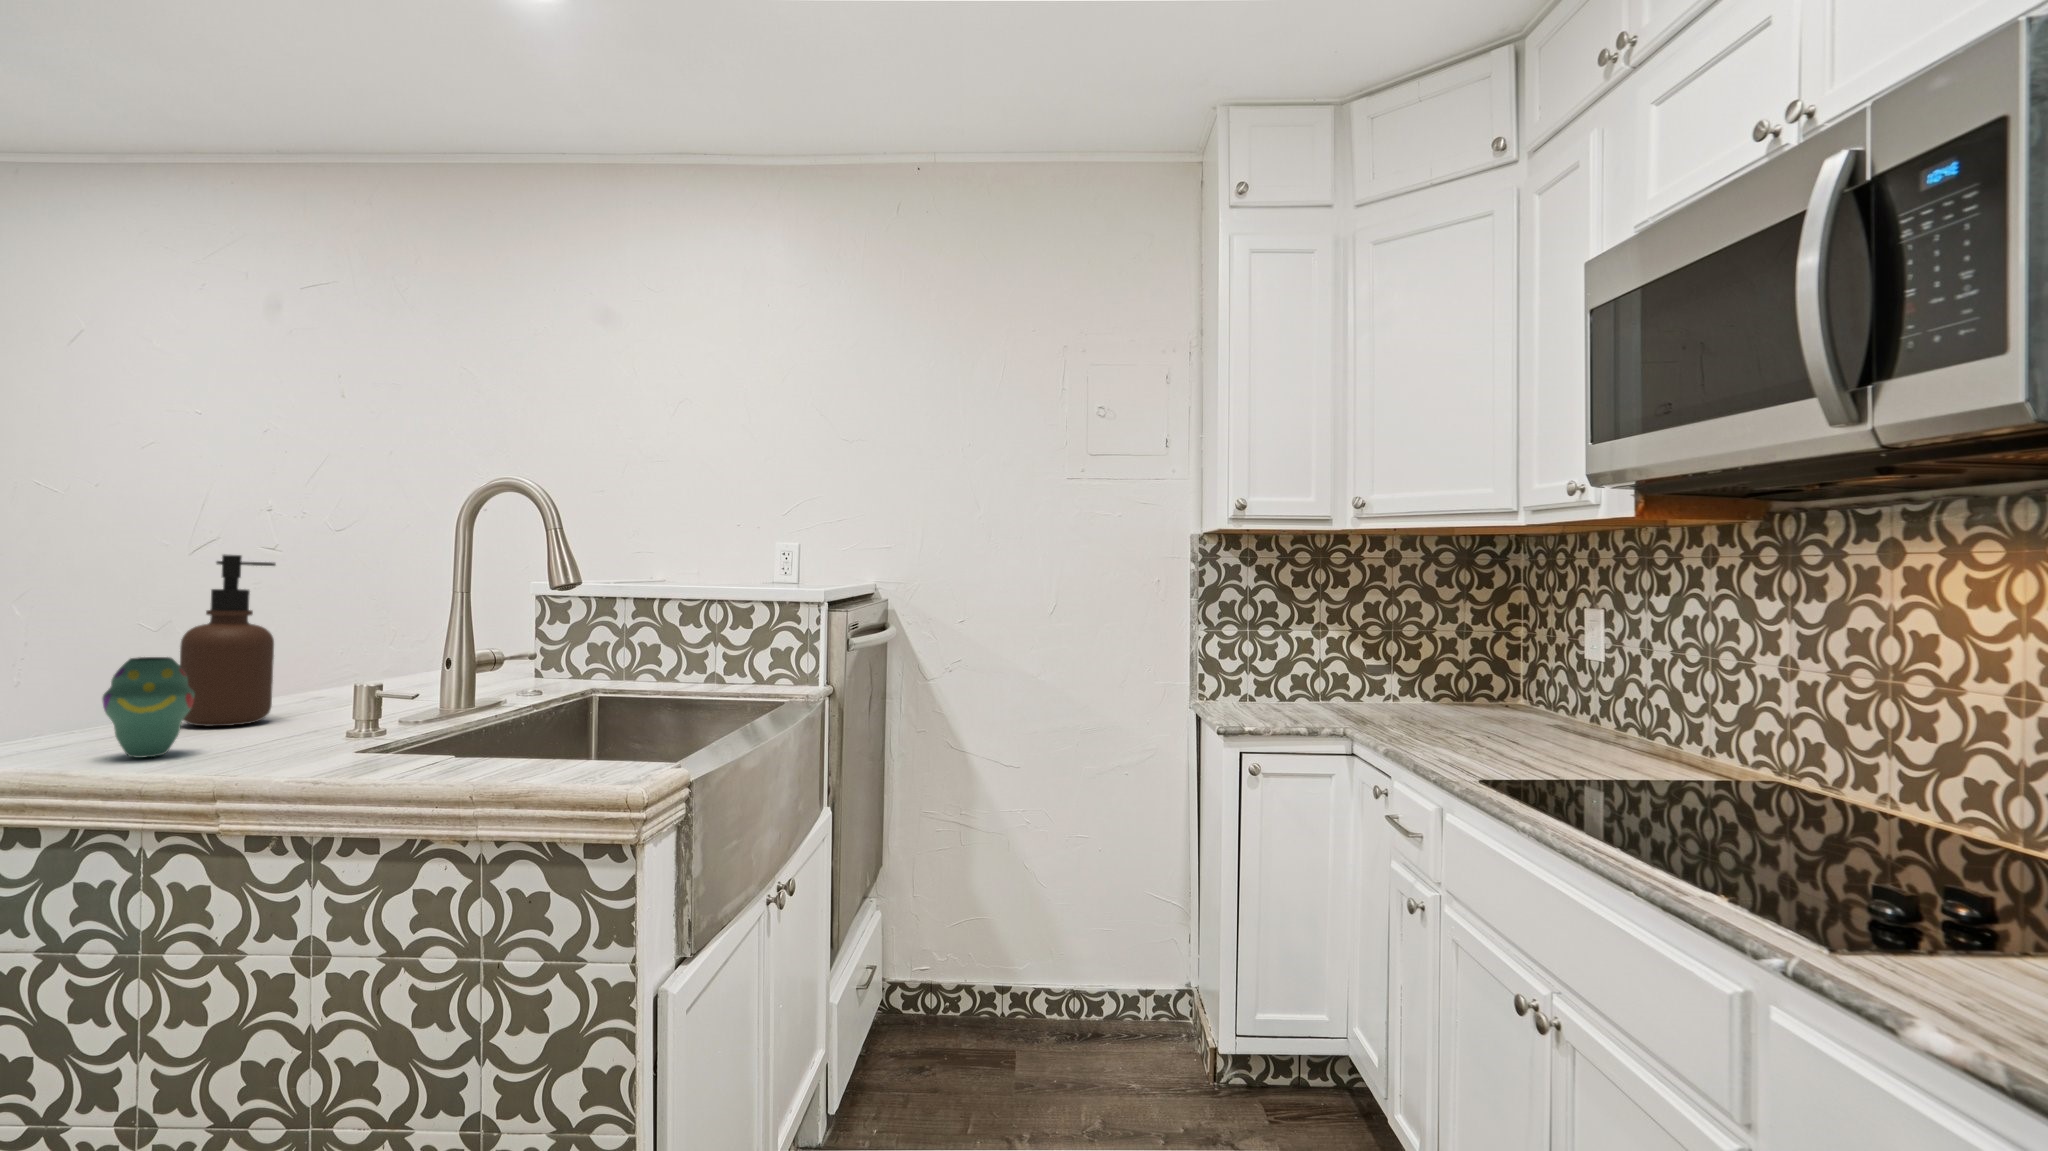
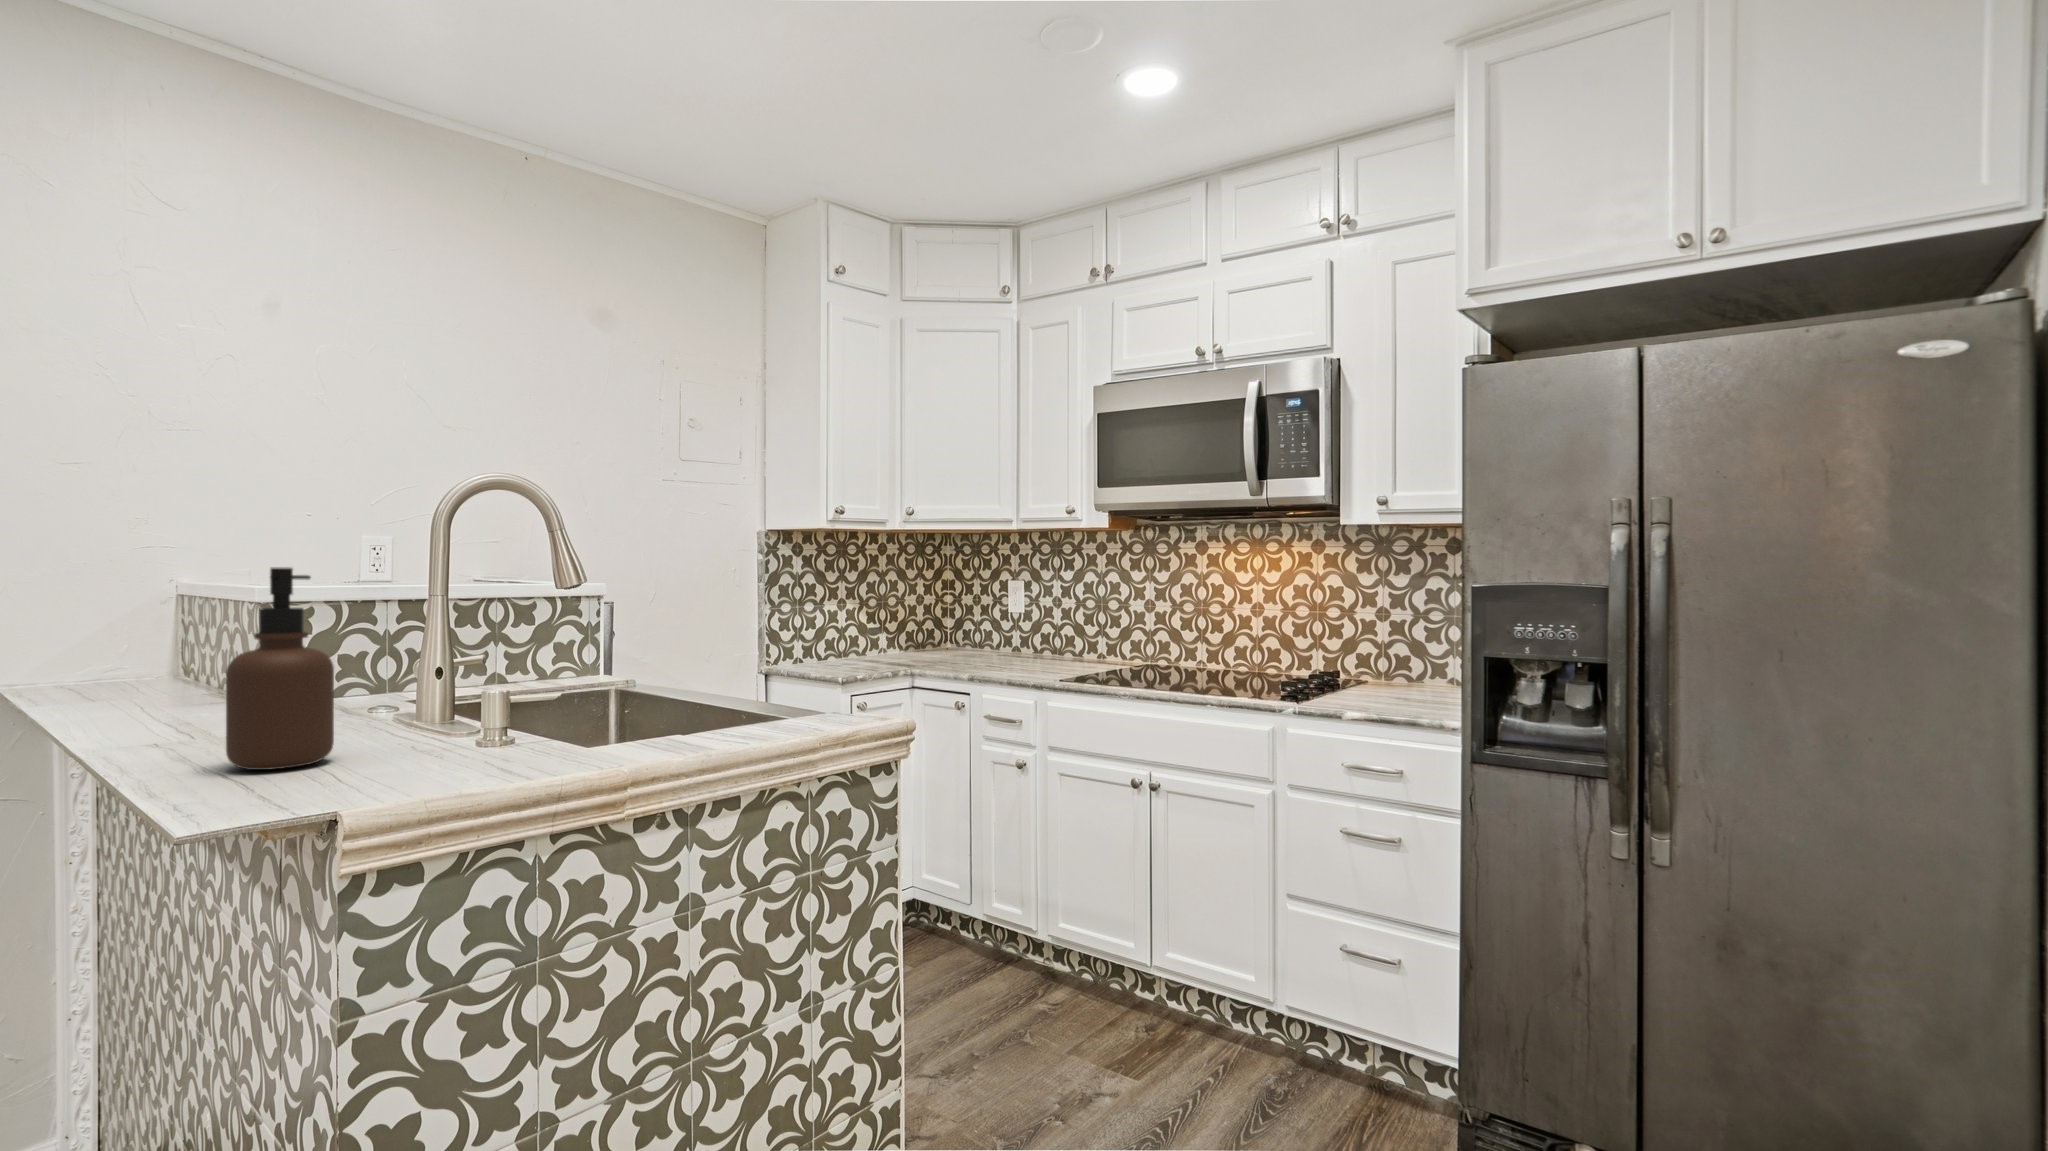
vase: present [102,657,195,758] -> none [409,675,492,780]

